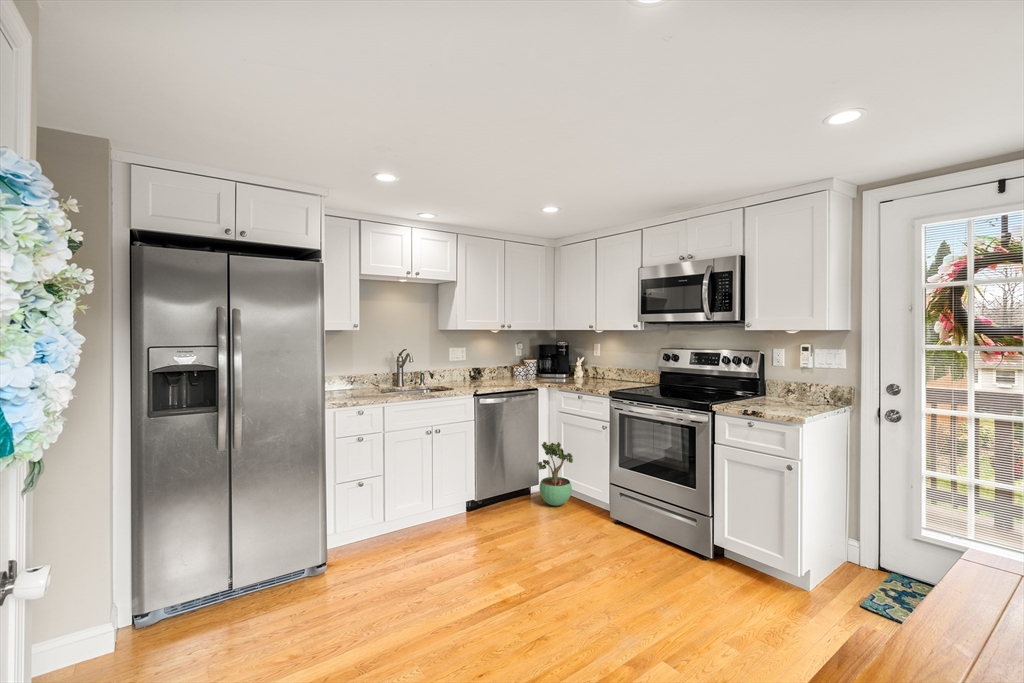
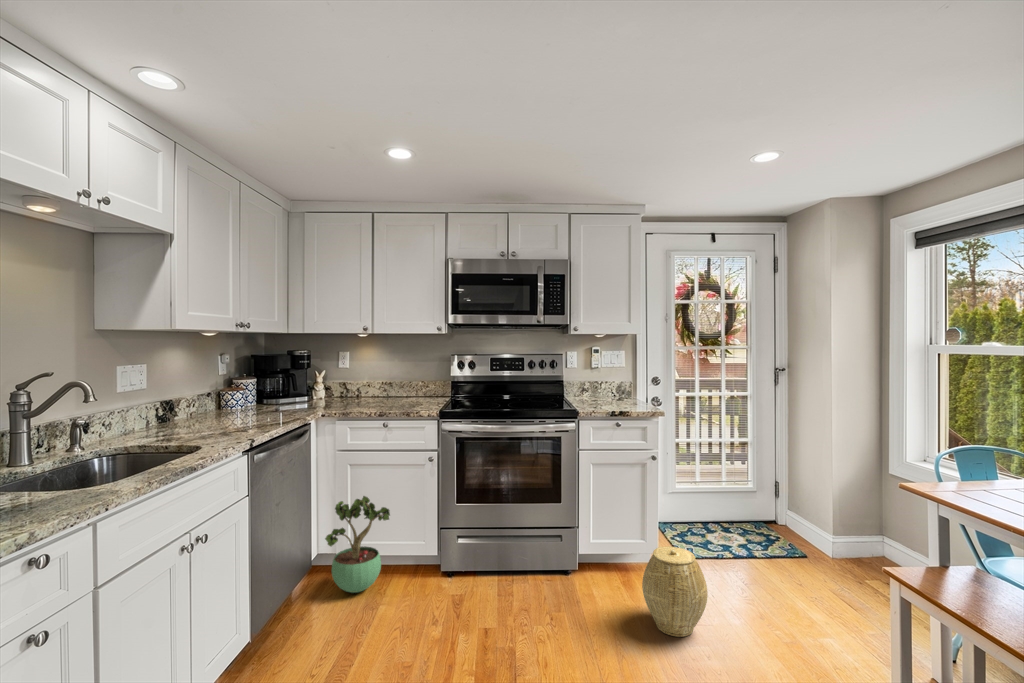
woven basket: none [691,546,761,641] -> present [642,547,708,637]

